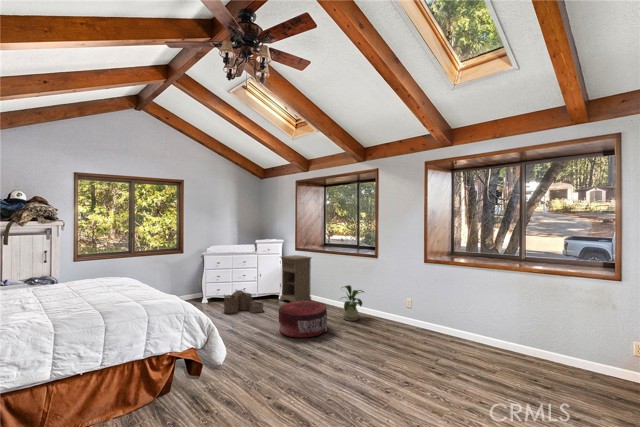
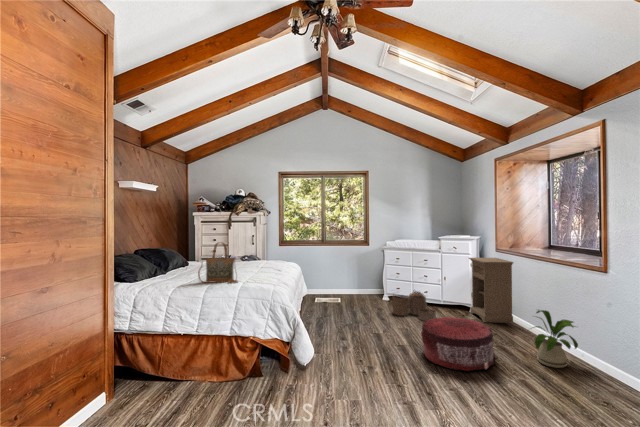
handbag: none [71,259,130,309] -> present [198,243,238,283]

